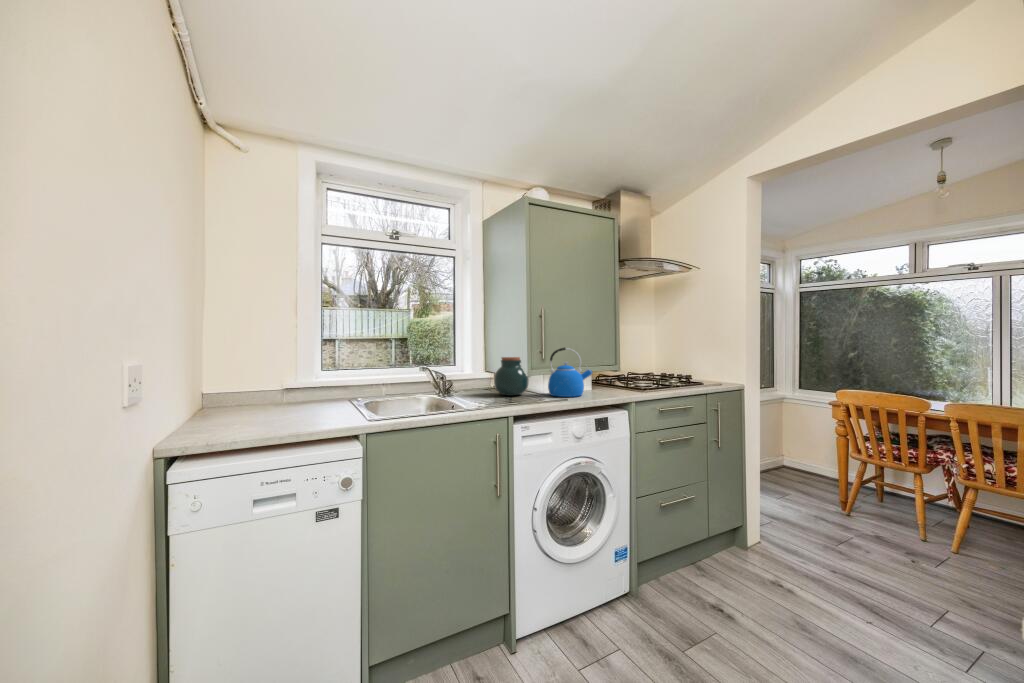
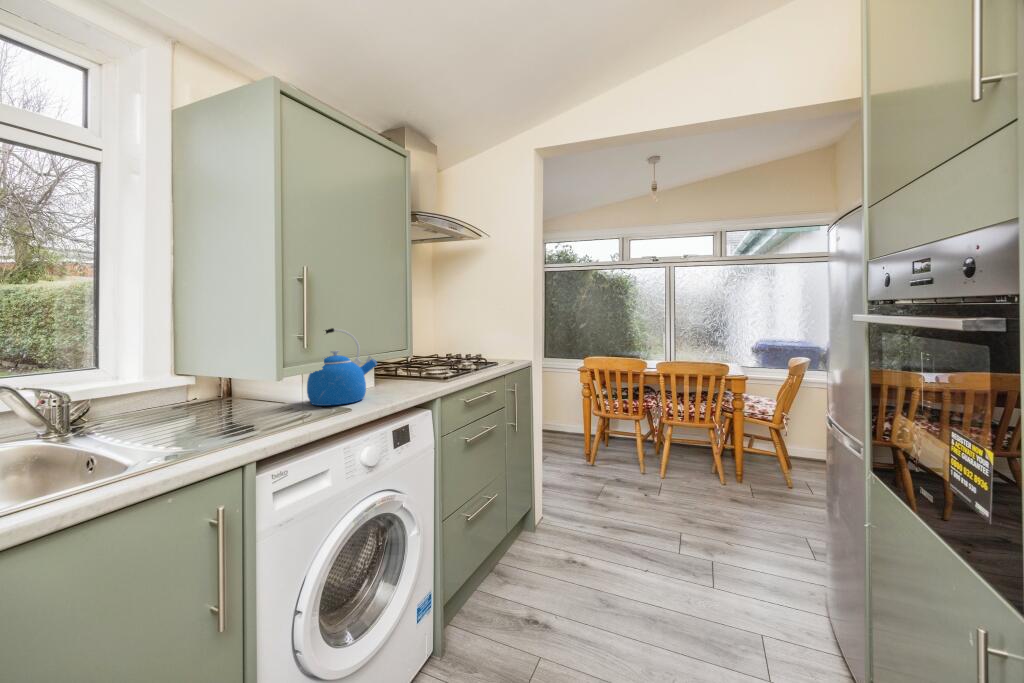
jar: present [494,357,529,396] -> none [197,347,270,416]

